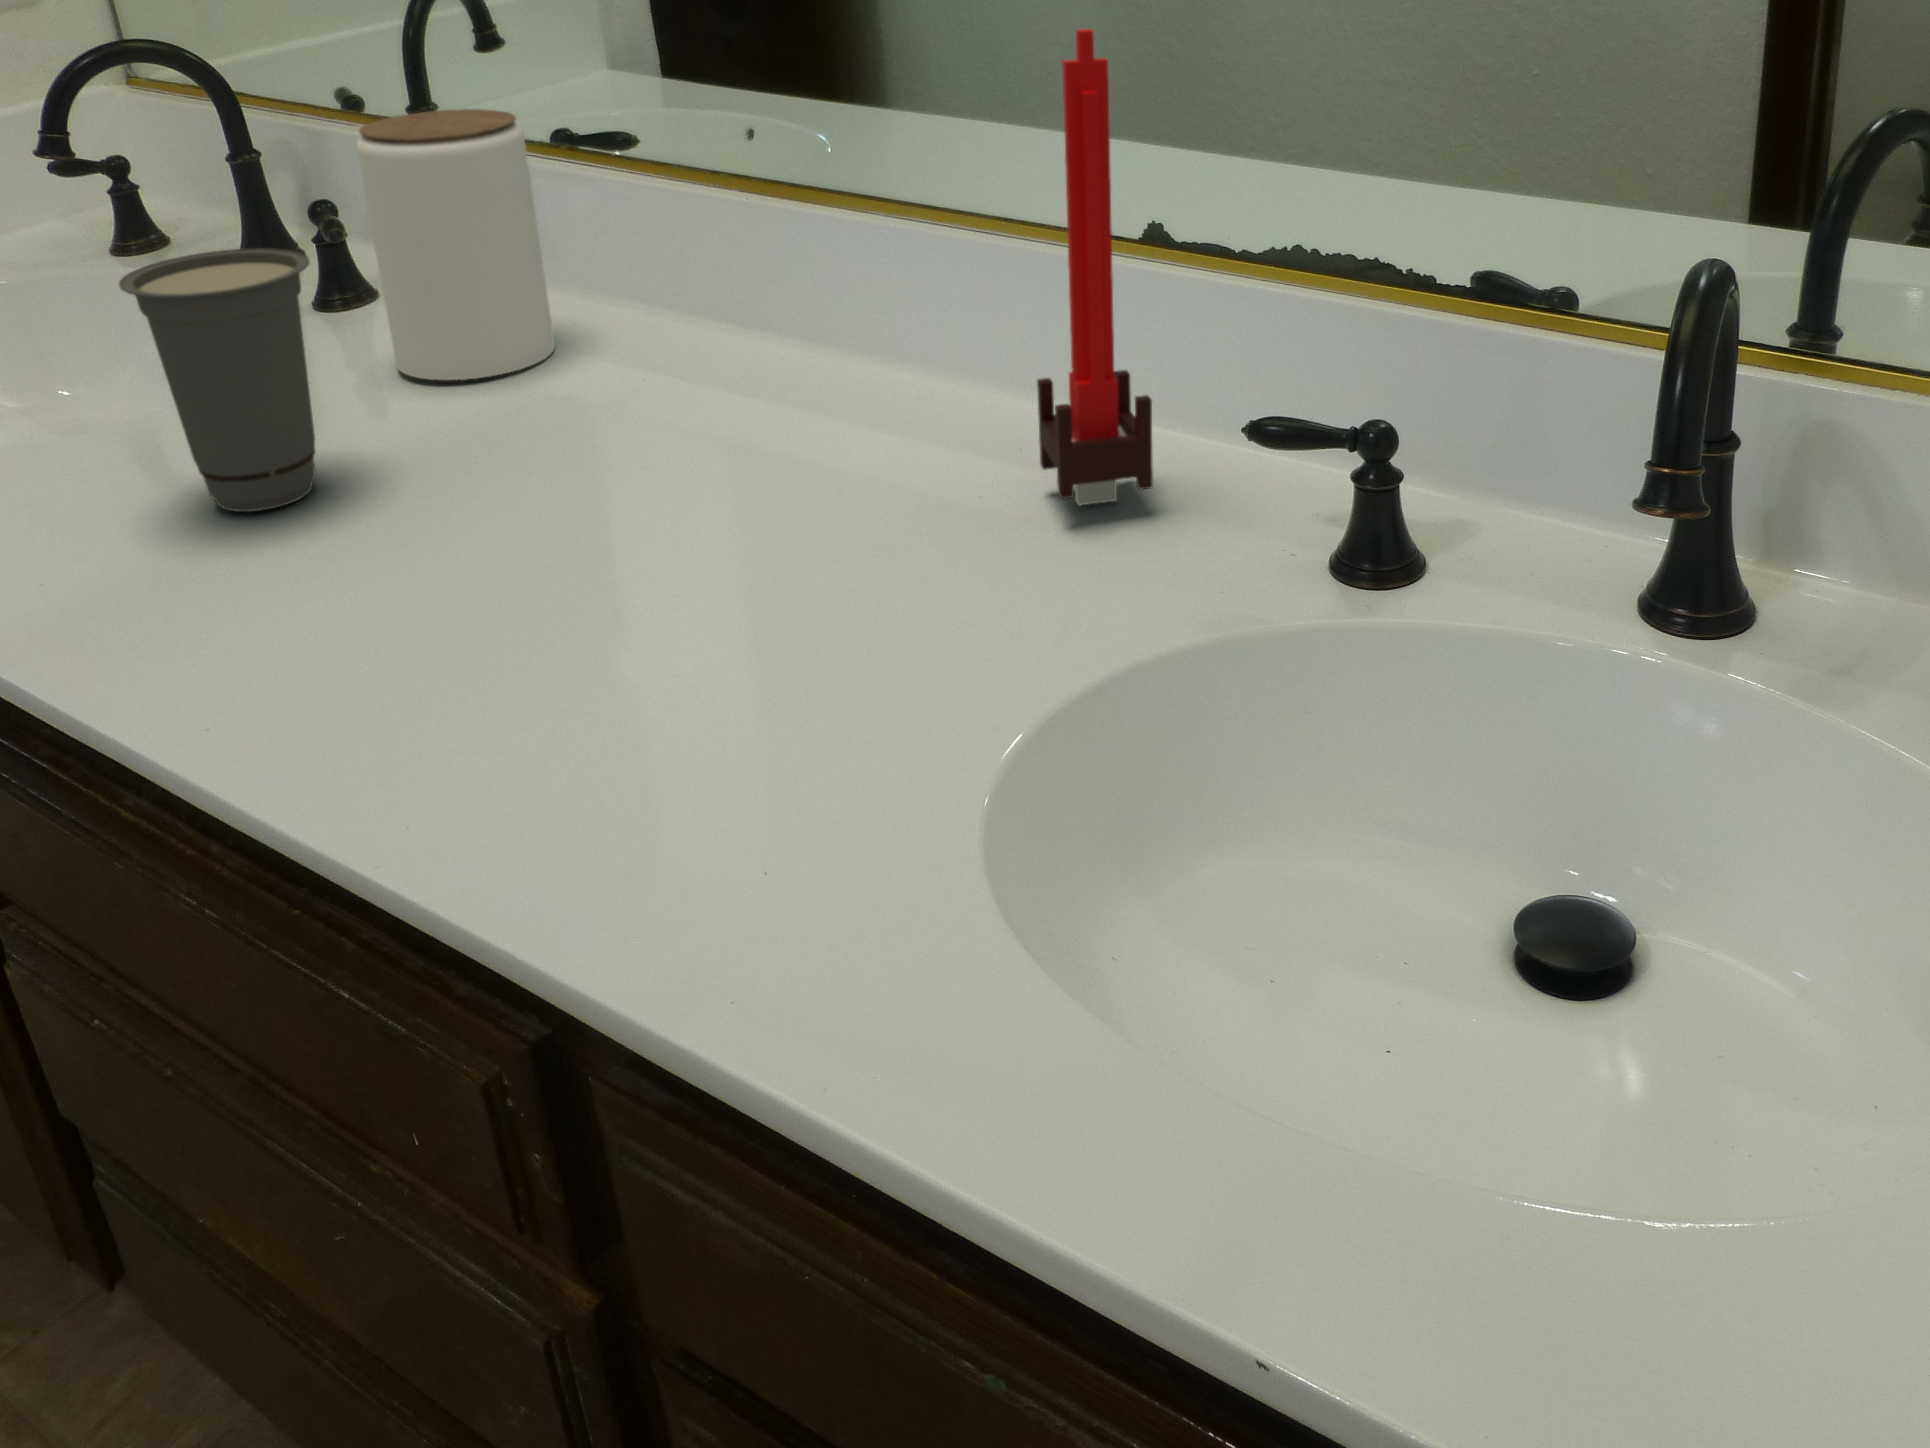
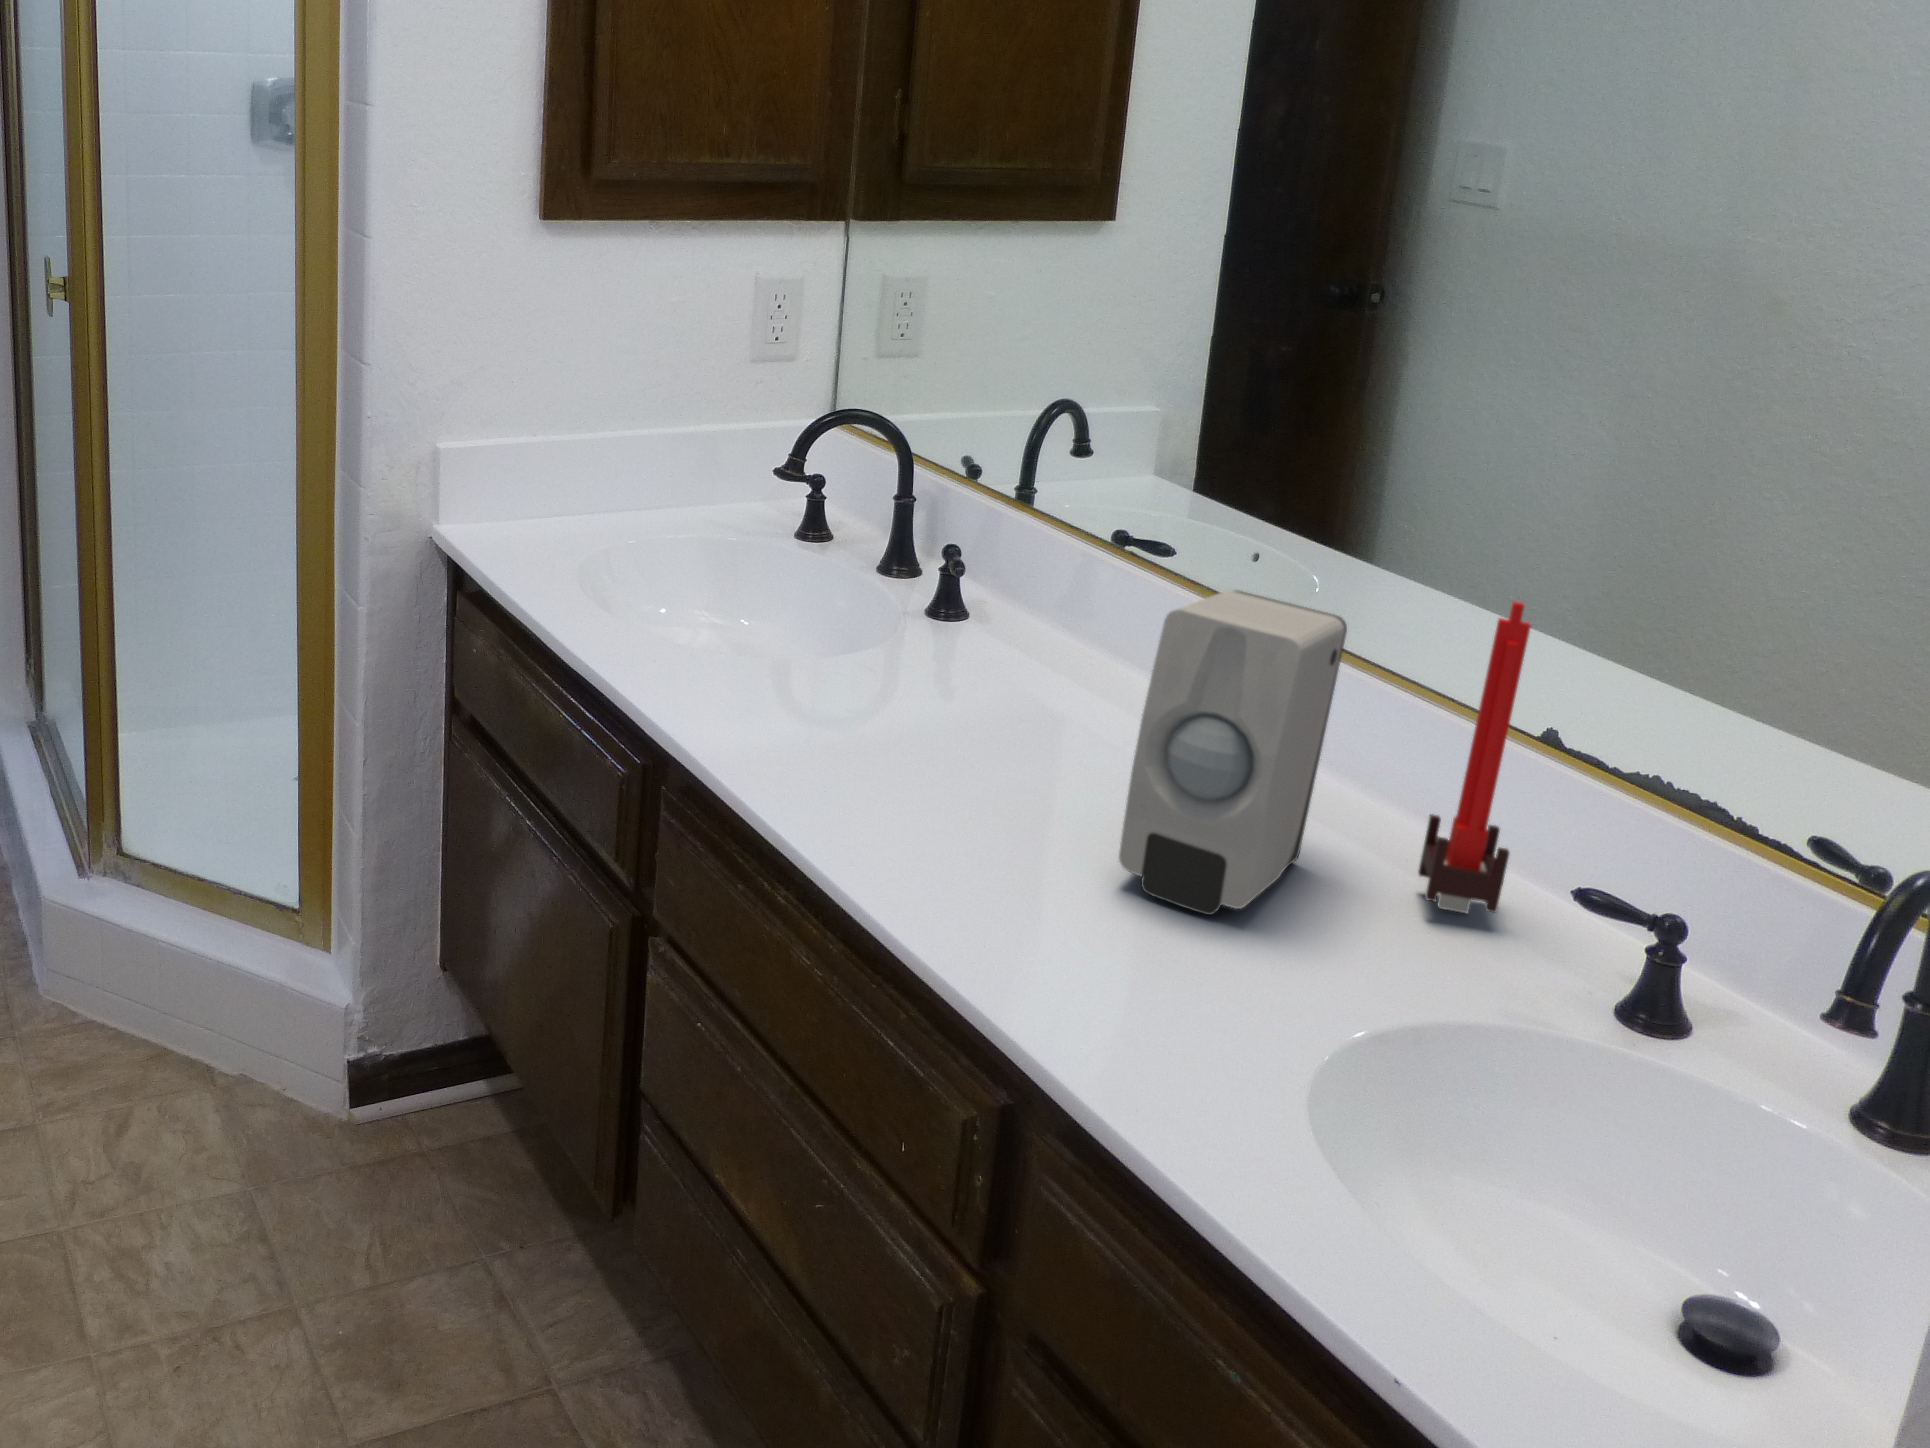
jar: present [356,109,555,380] -> none [979,510,1106,695]
soap dispenser: none [571,122,880,620] -> present [1119,591,1347,915]
cup: present [119,248,316,512] -> none [864,584,971,749]

